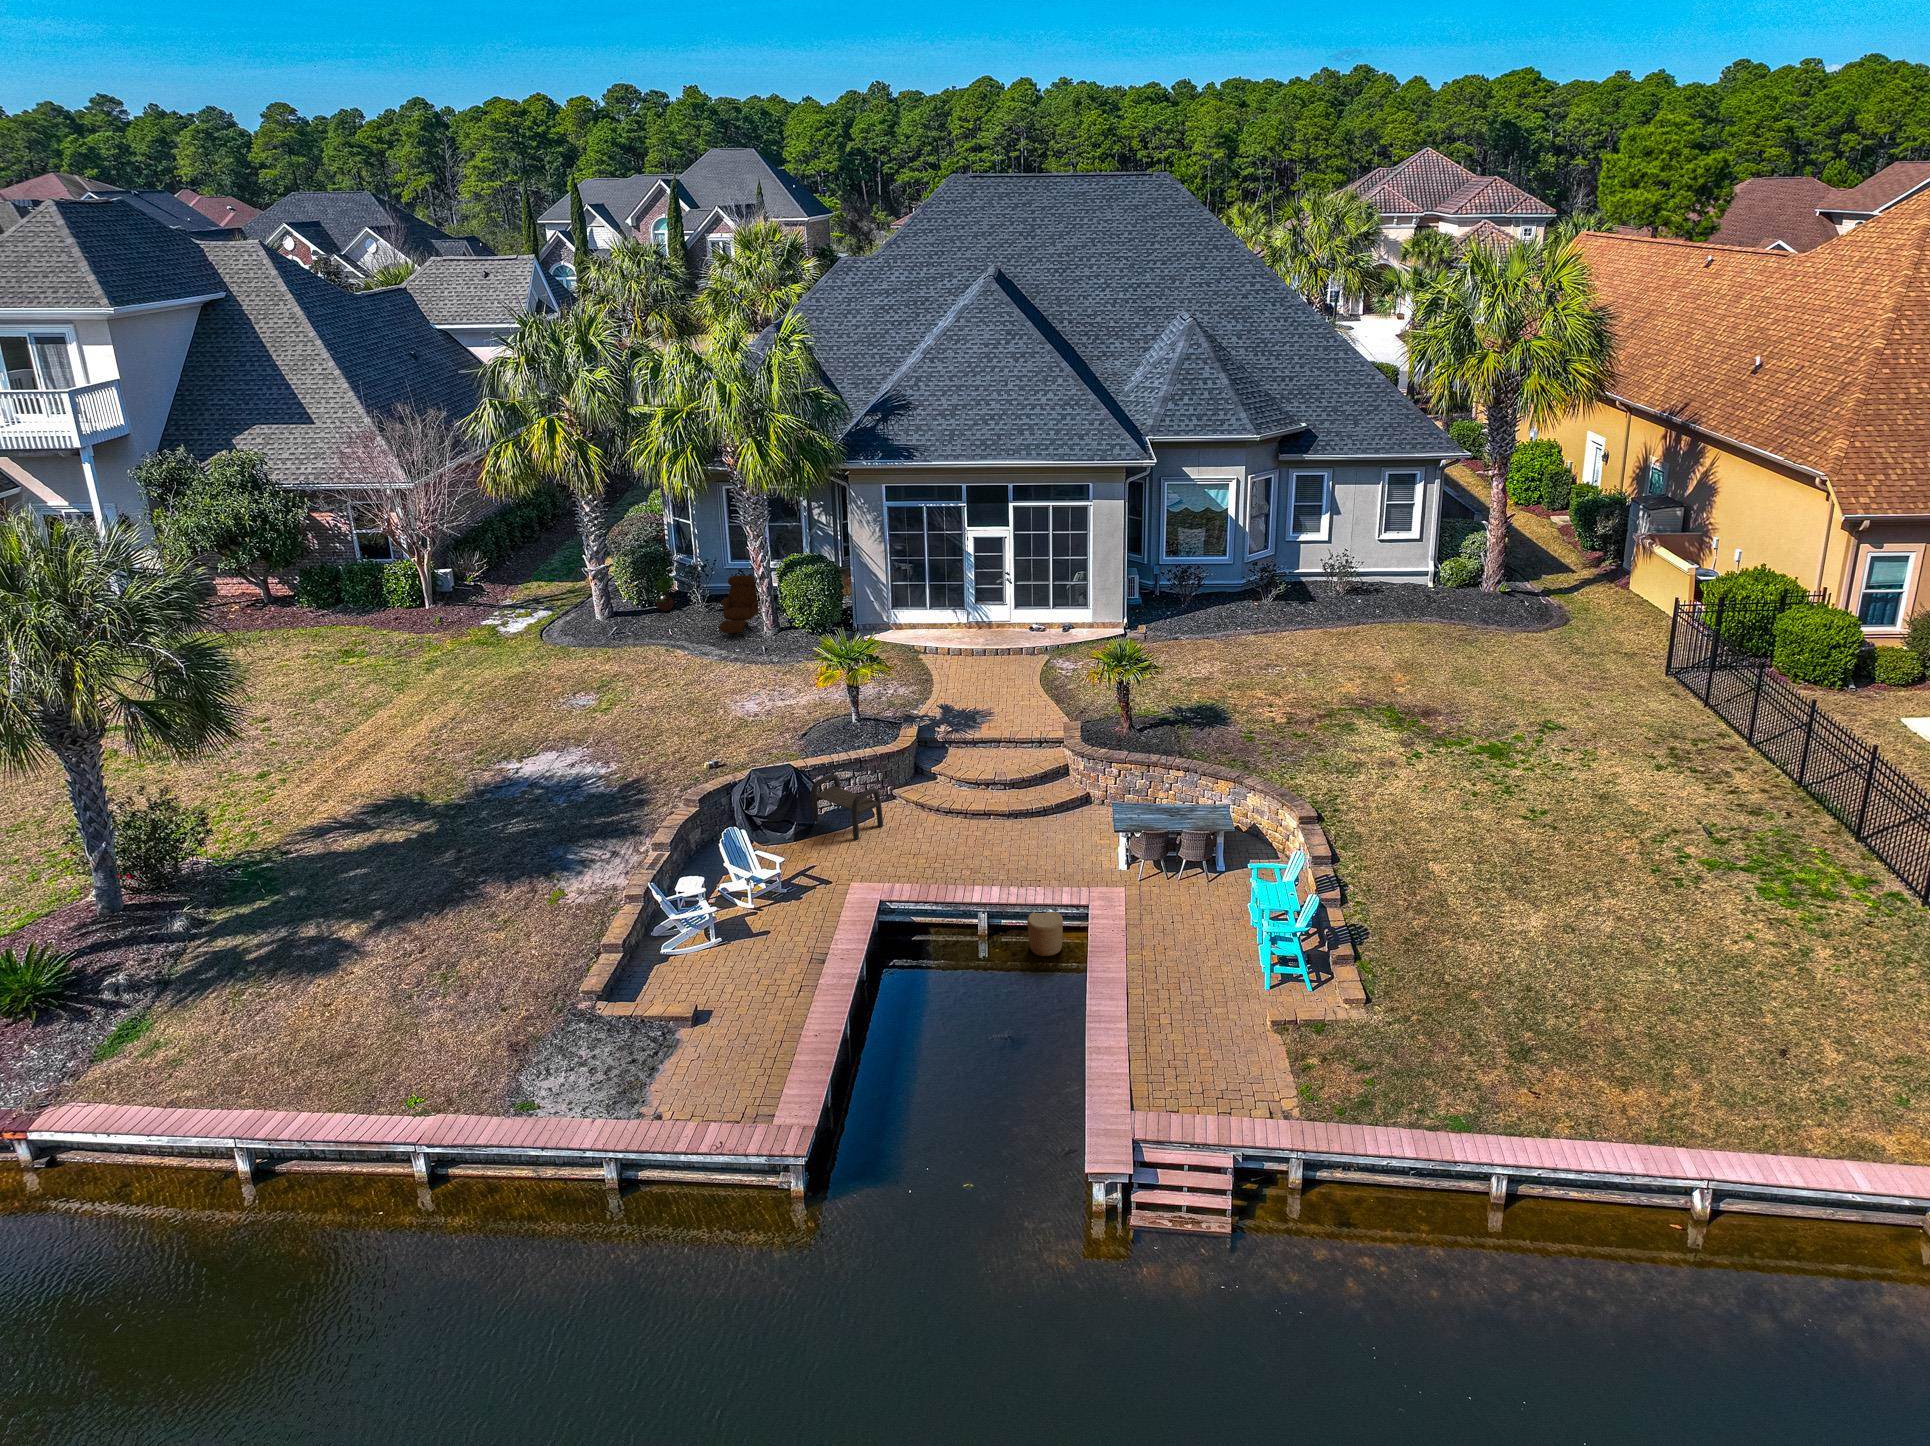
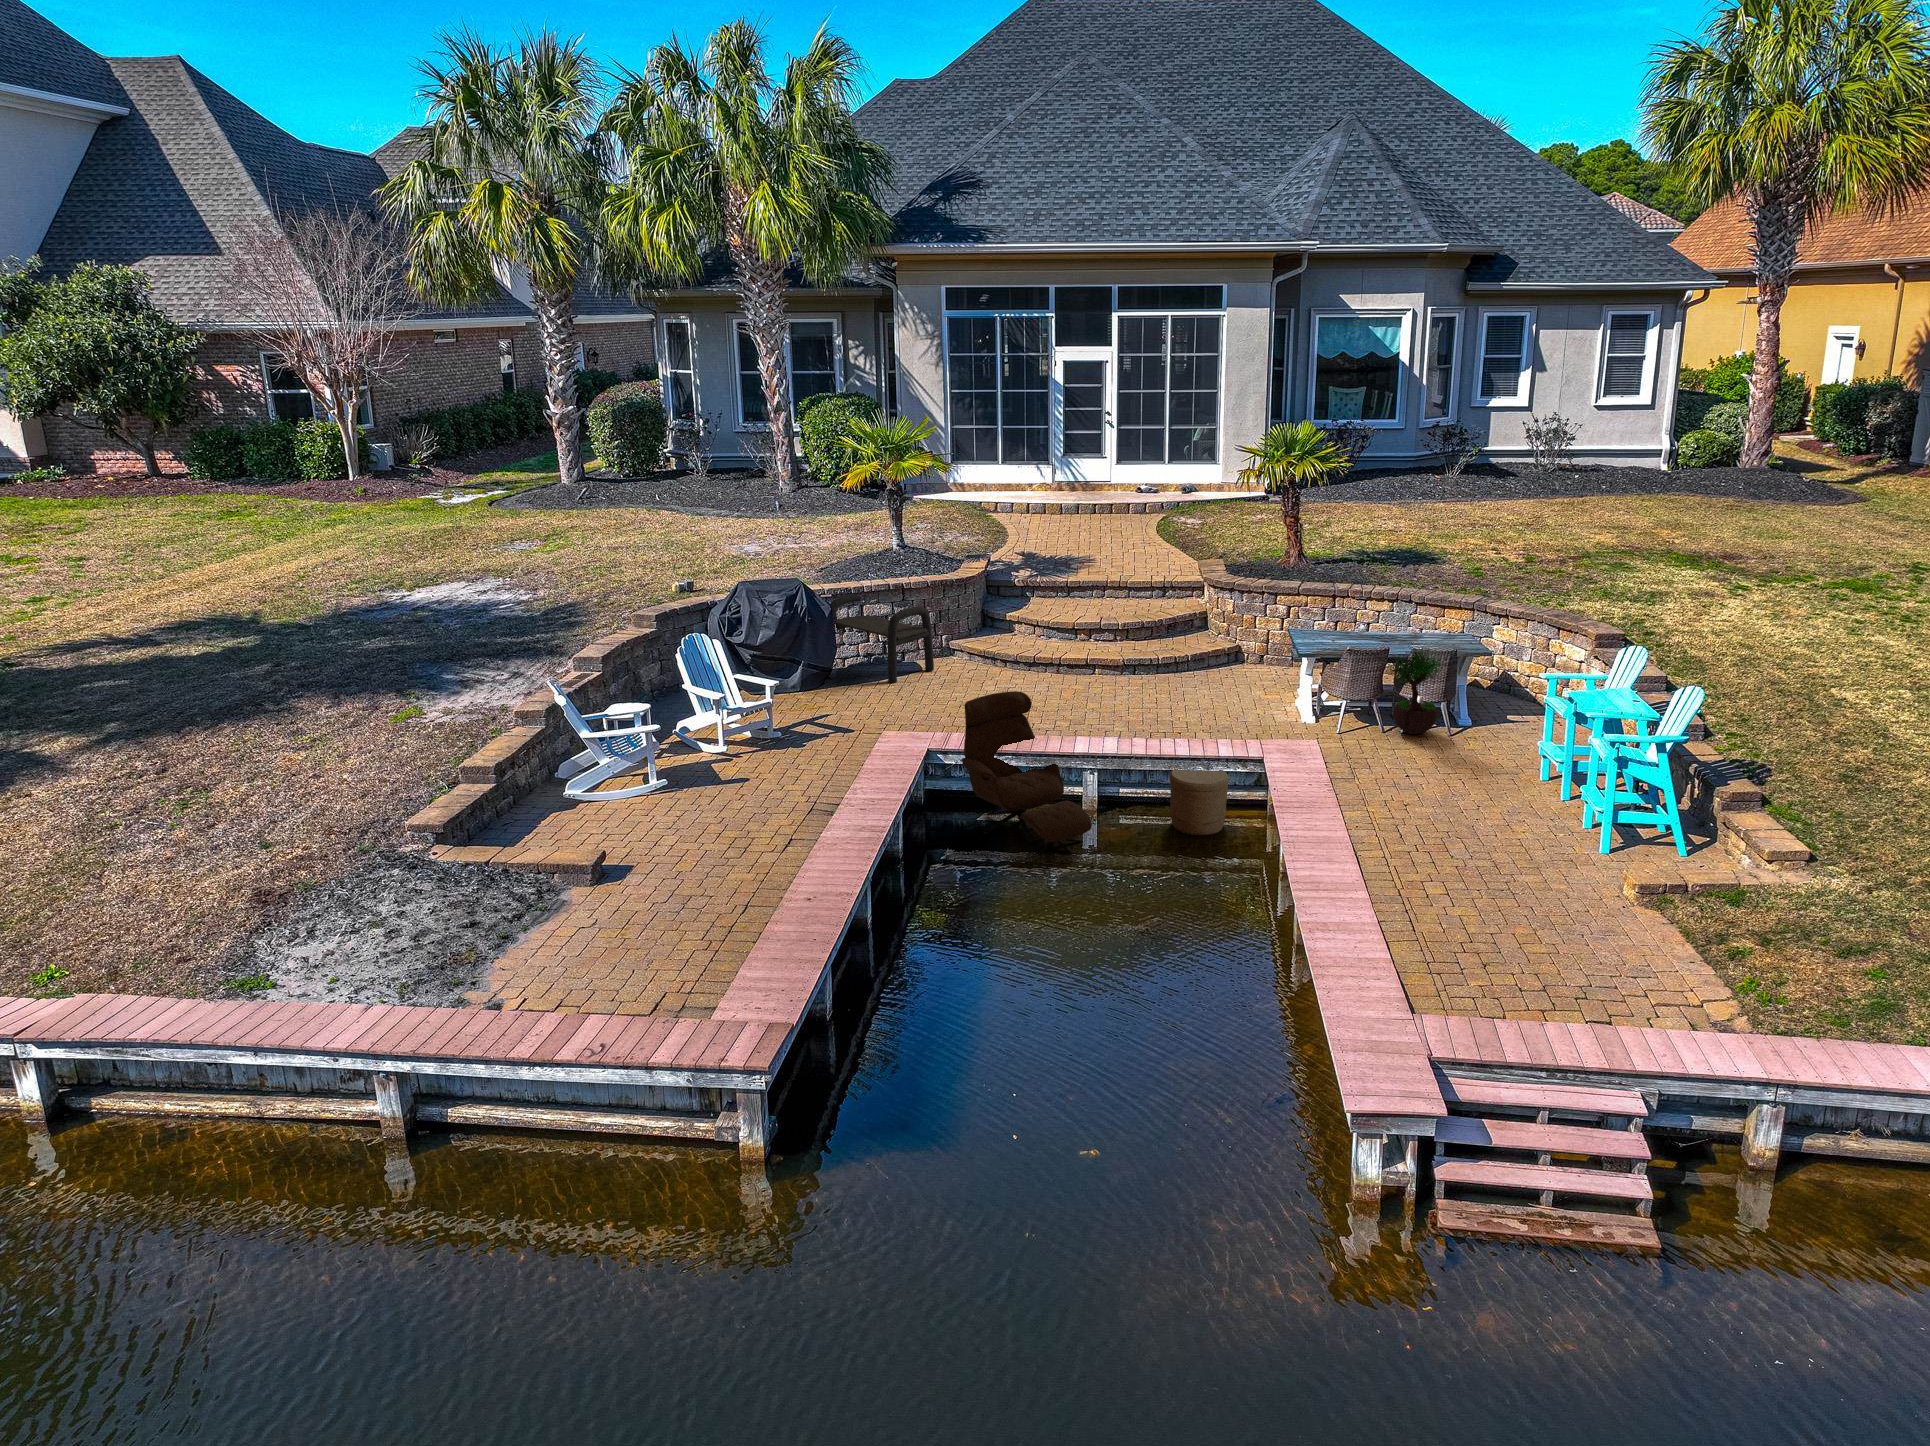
lounge chair: present [720,575,758,640] -> present [962,691,1092,855]
potted tree: present [656,577,674,611] -> present [1386,645,1443,734]

